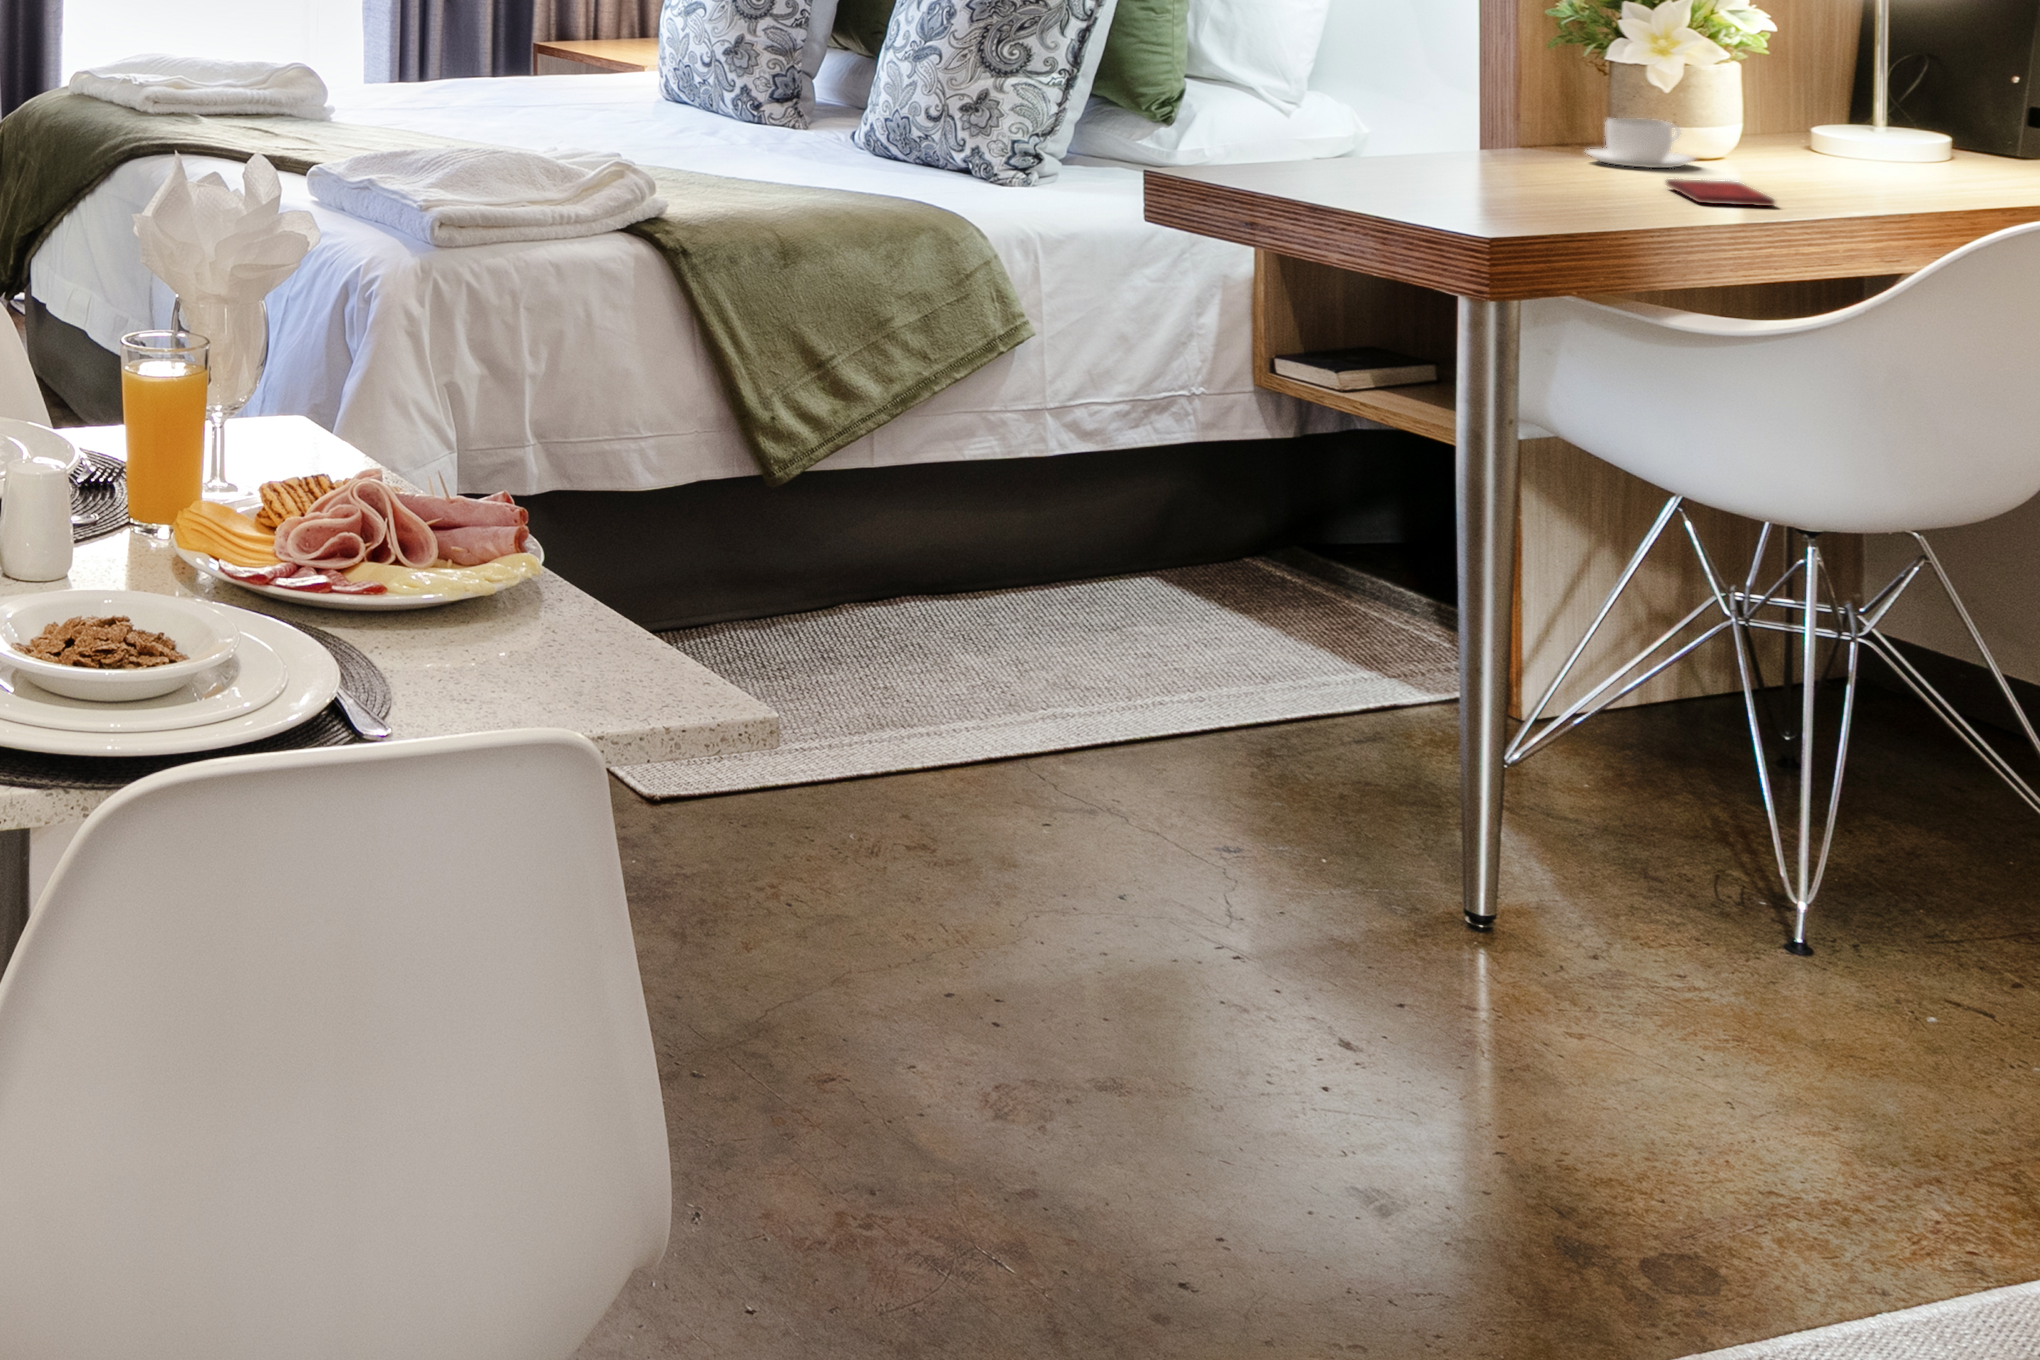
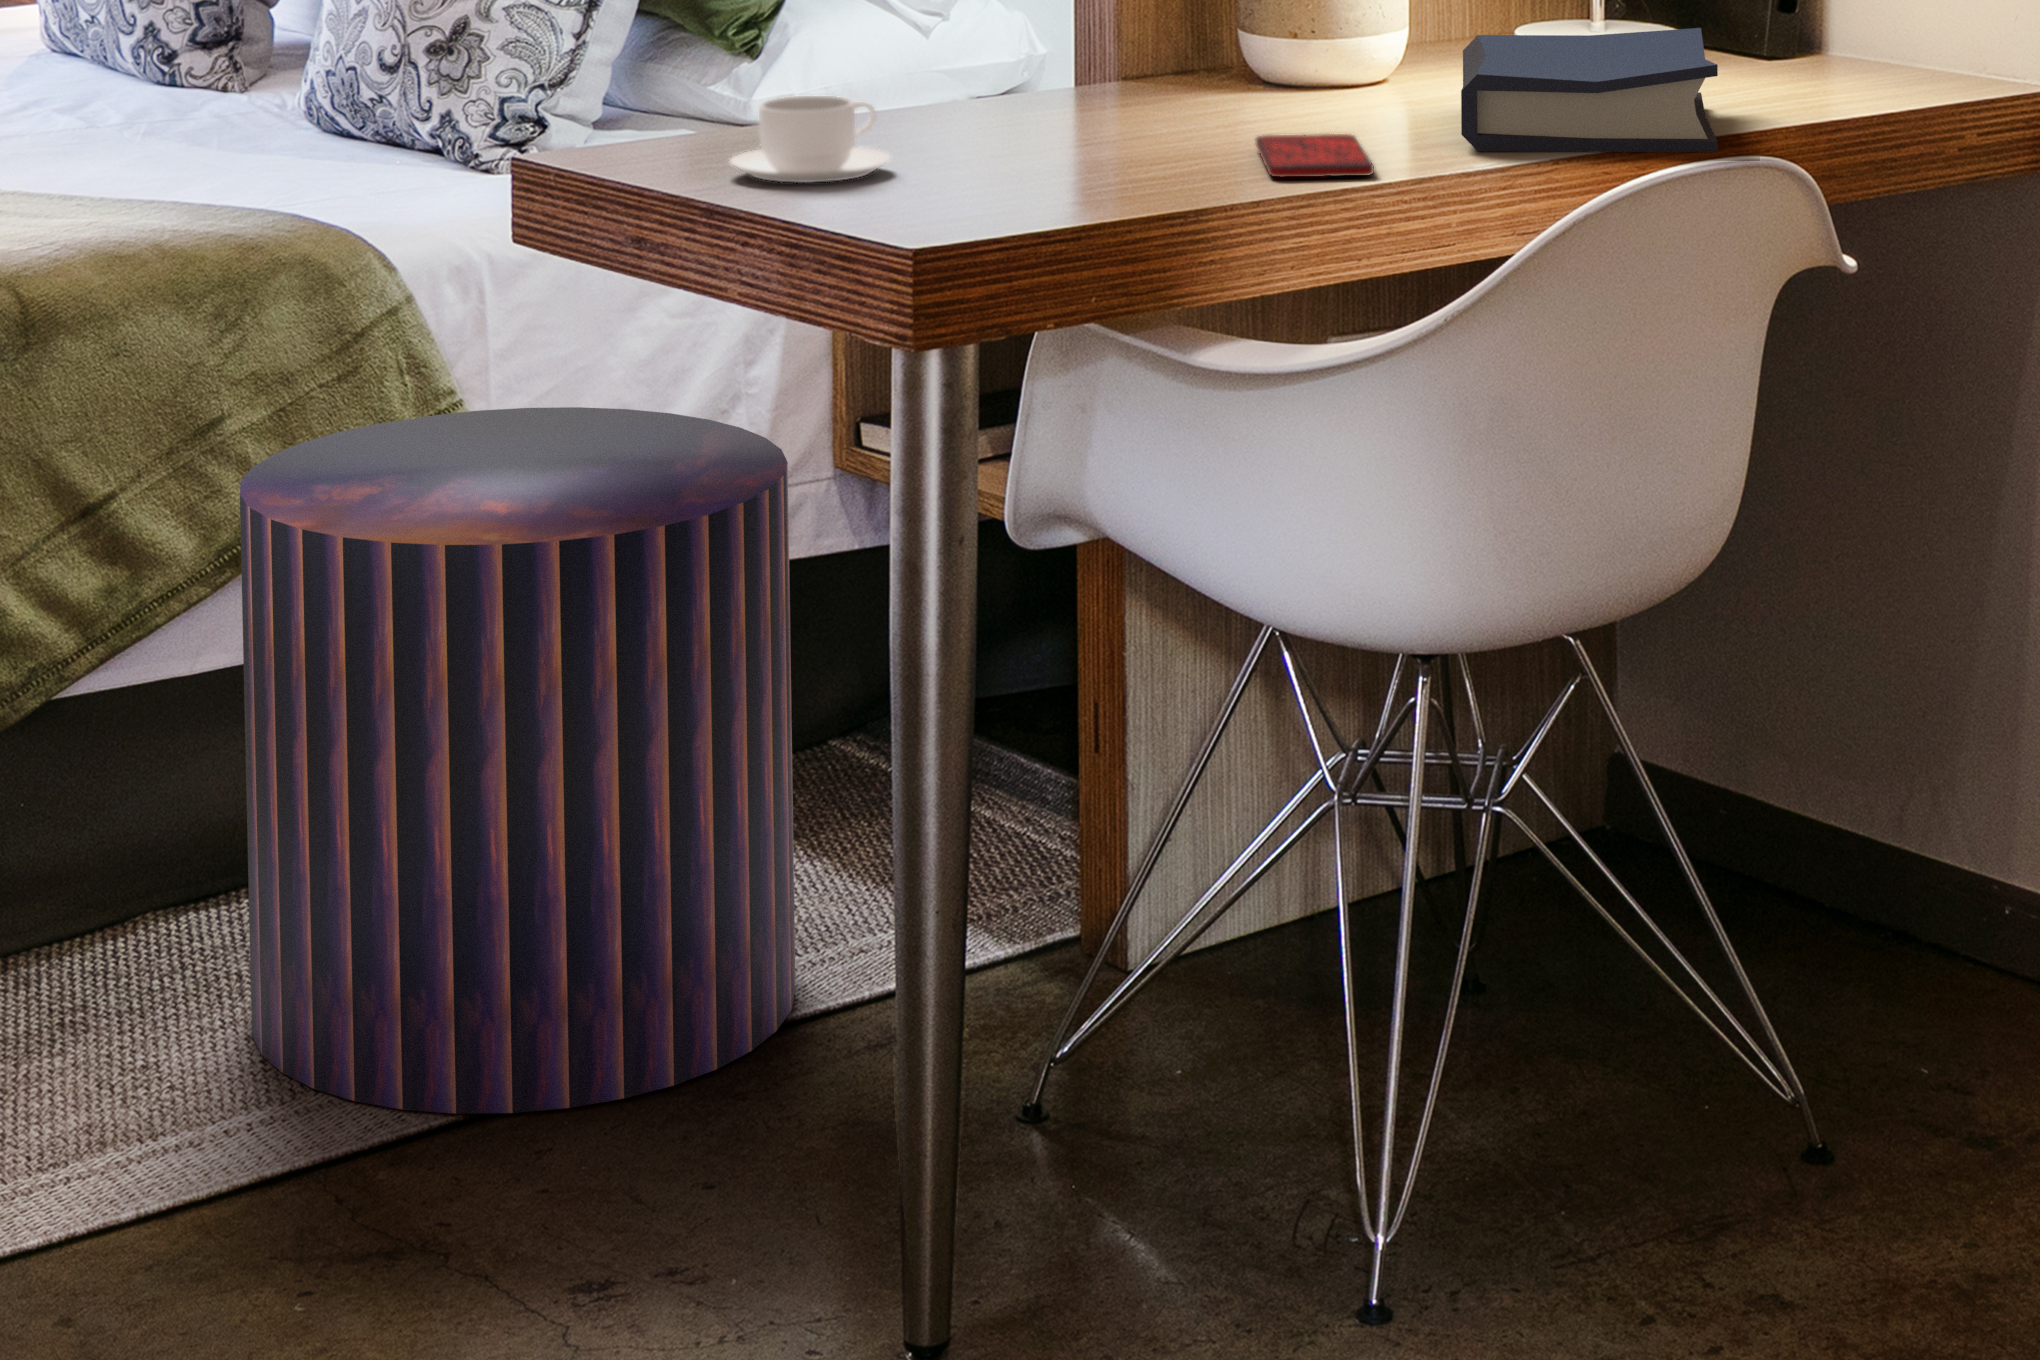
coffee cup: present [1587,118,1696,168] -> present [730,95,891,183]
hardback book: none [1796,125,2034,209] -> present [1461,28,1718,152]
pouf: none [921,329,1283,757] -> present [240,407,796,1114]

